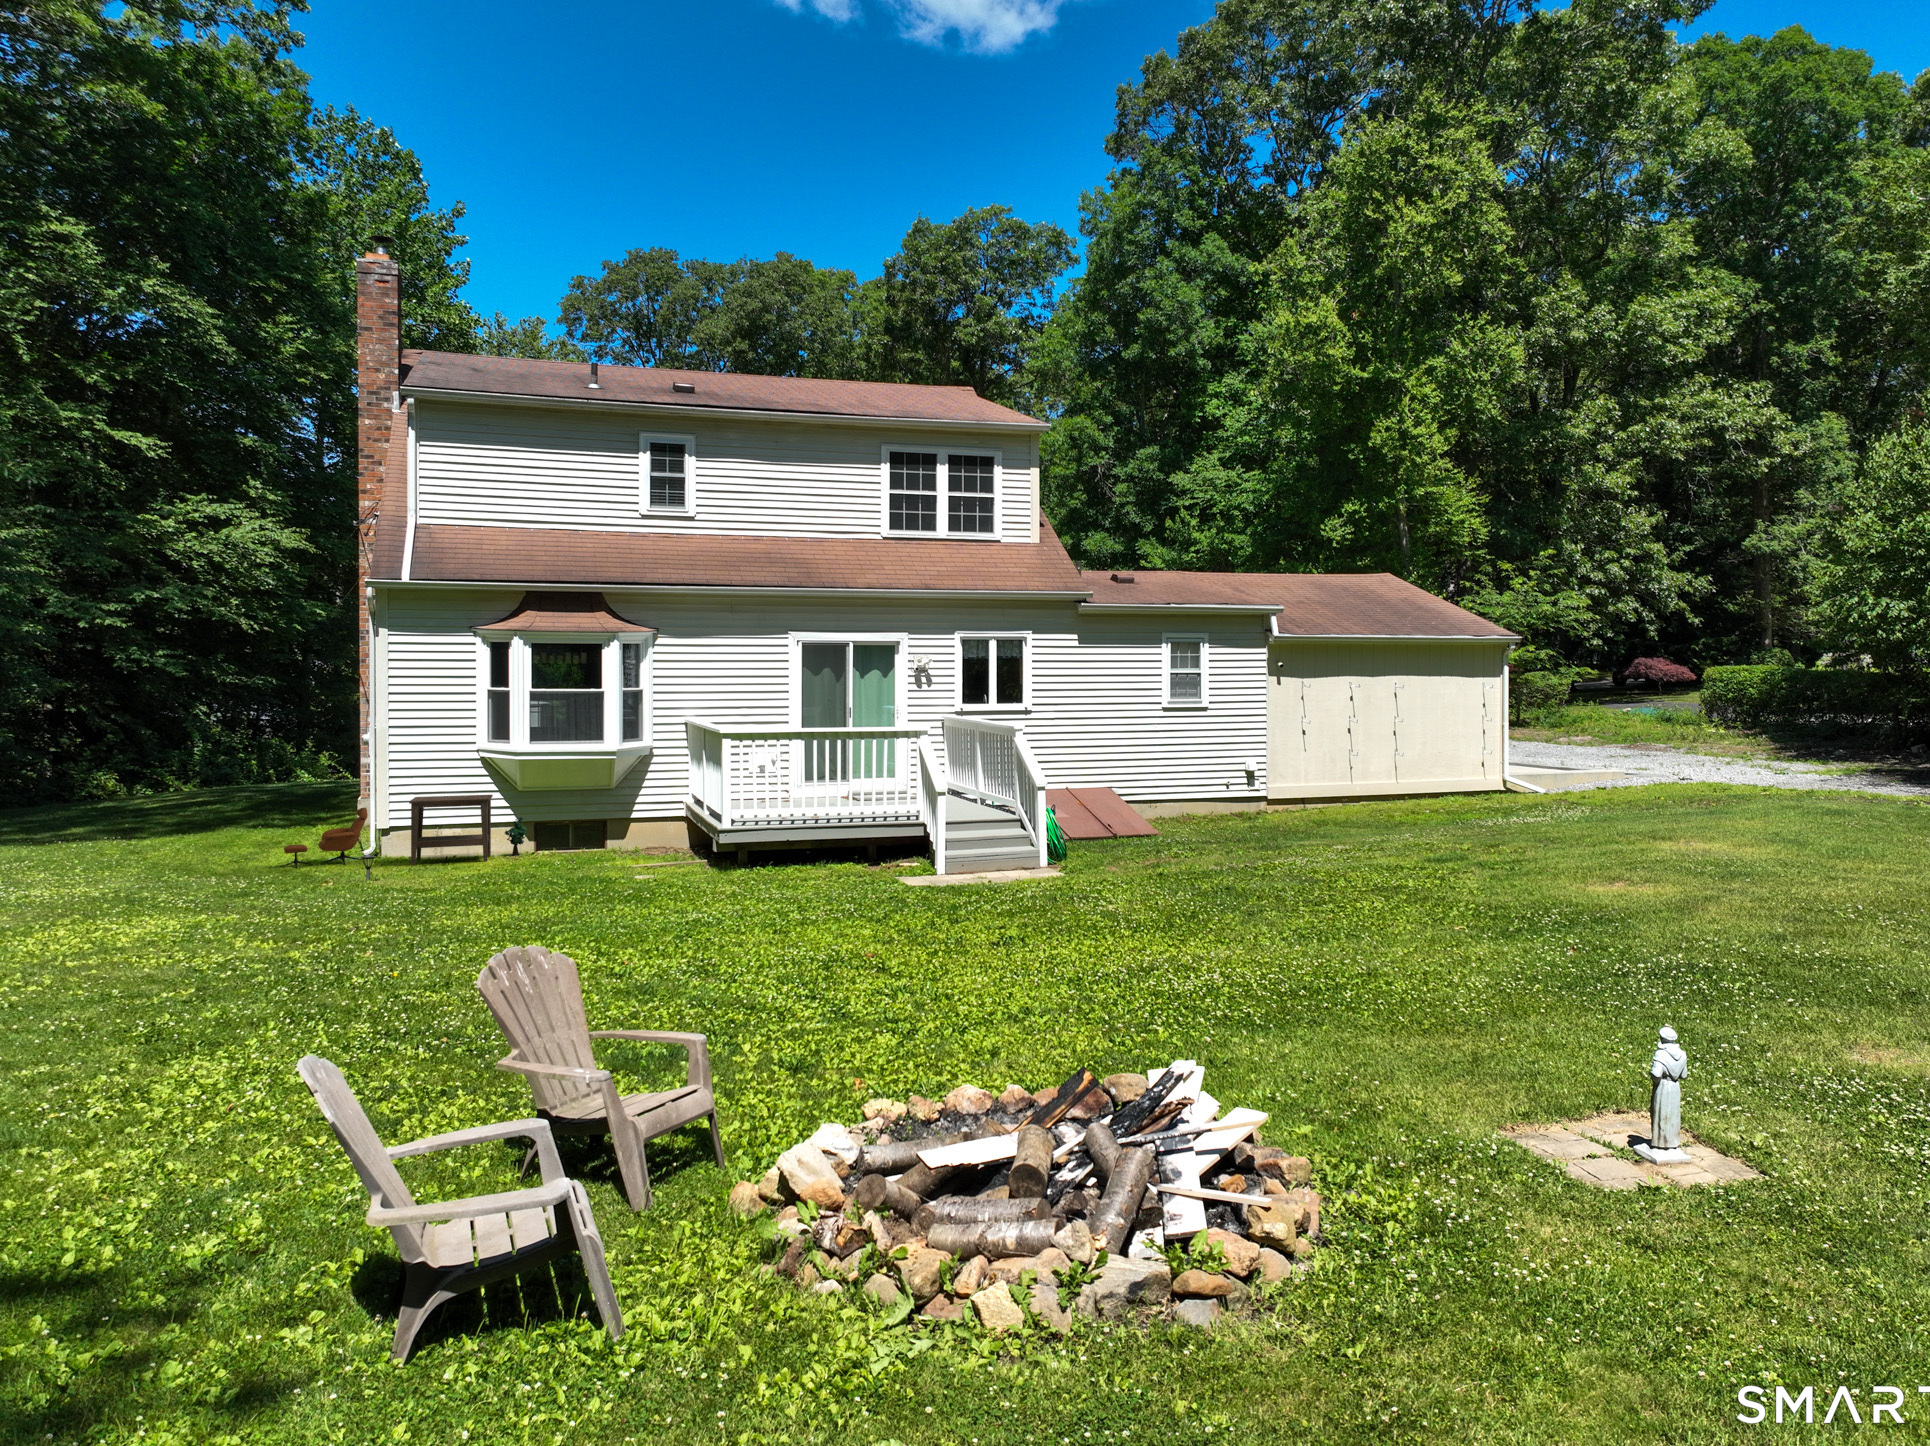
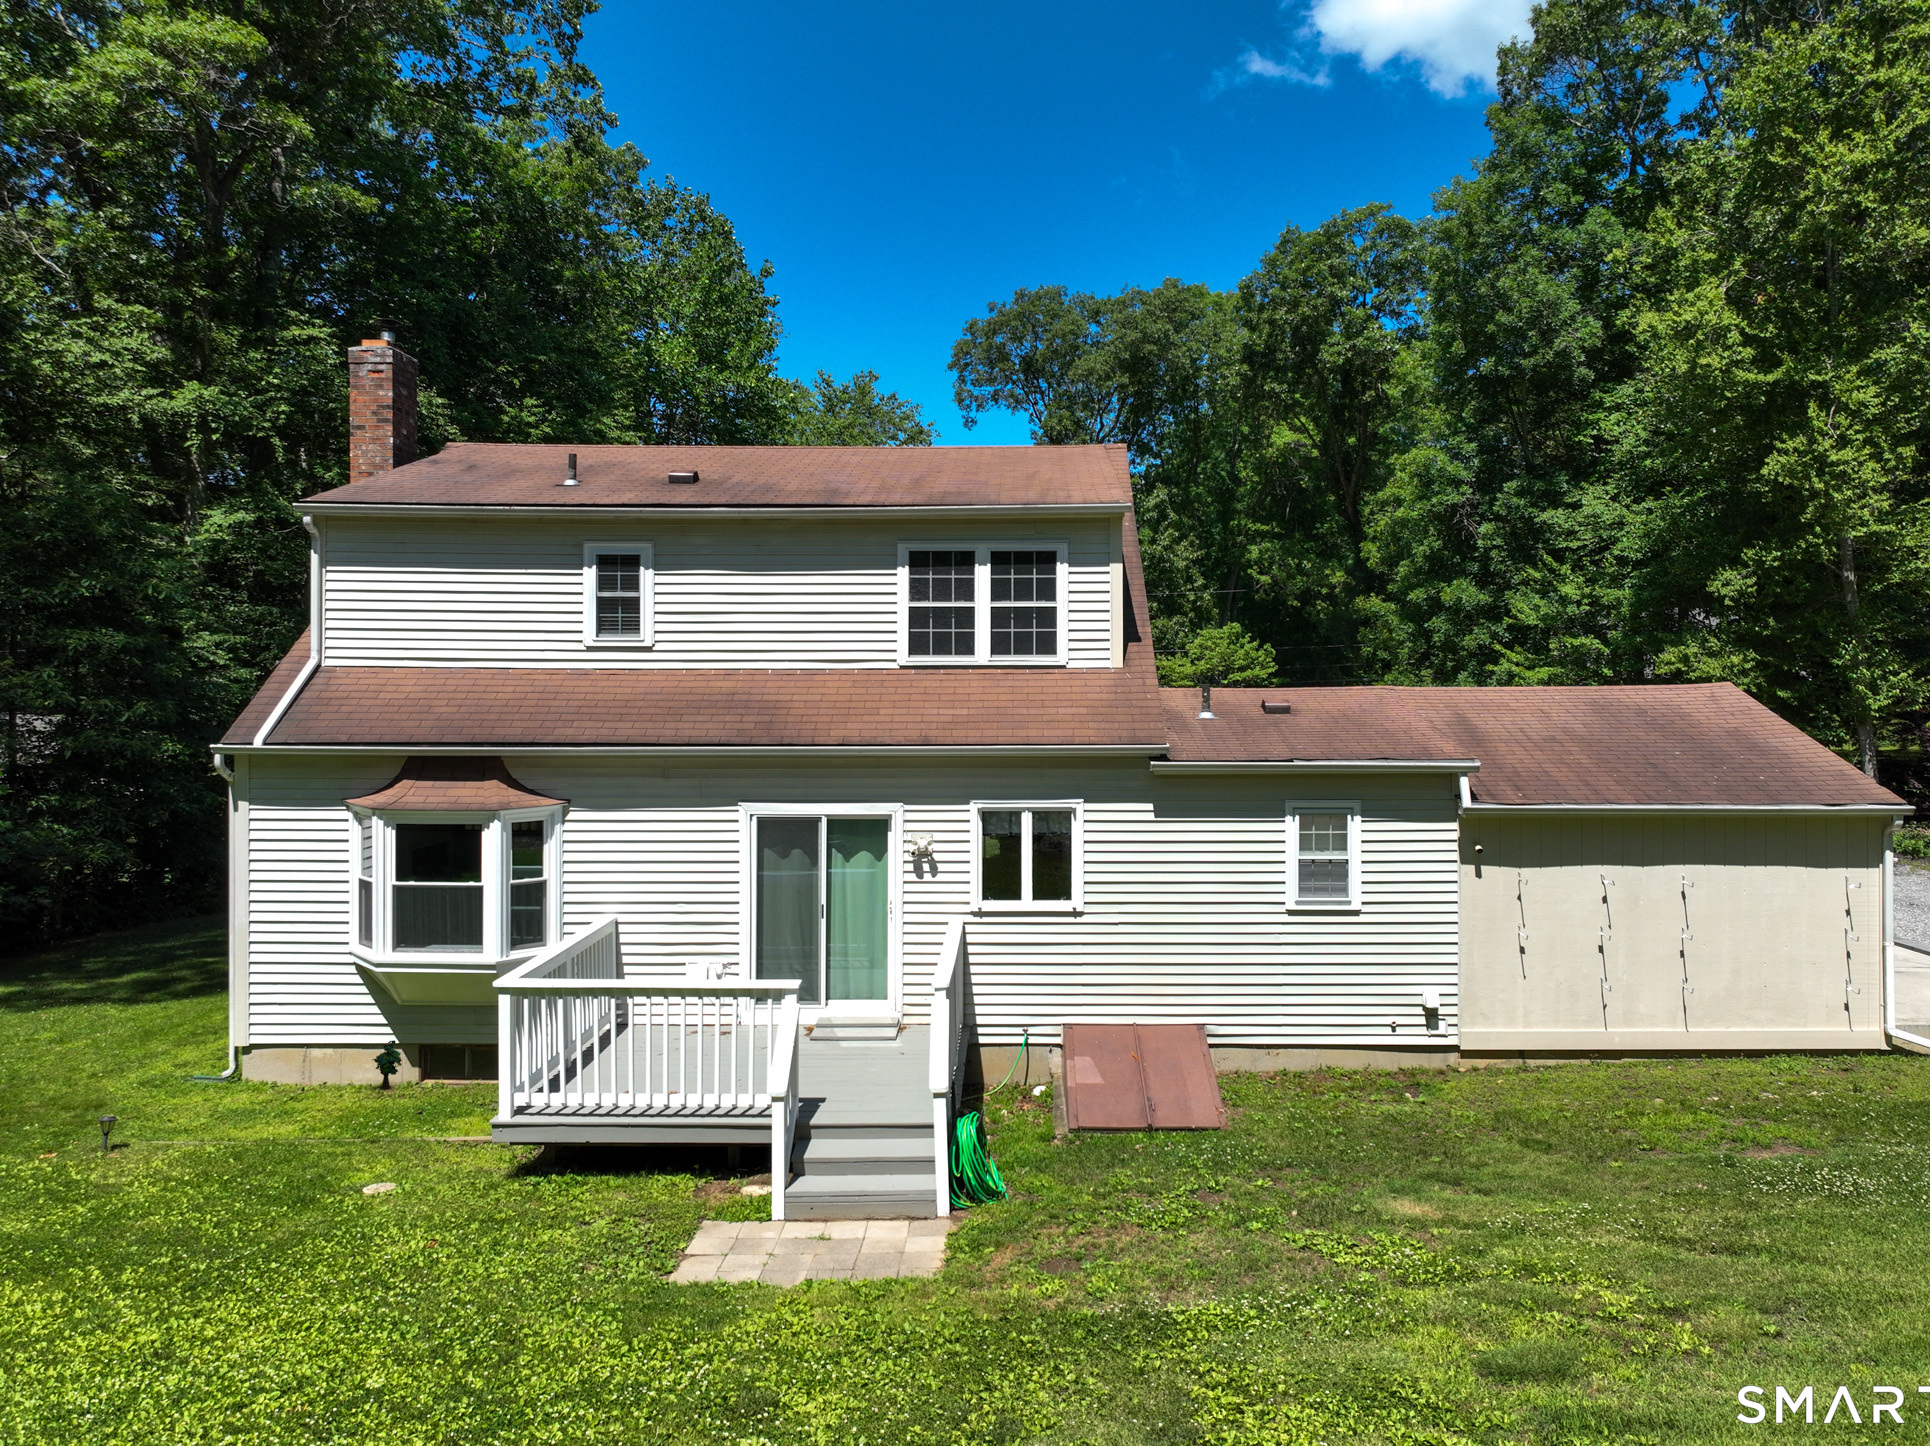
side table: present [409,795,493,866] -> none [248,1009,363,1102]
lounge chair: present [279,808,368,868] -> none [114,1018,224,1095]

